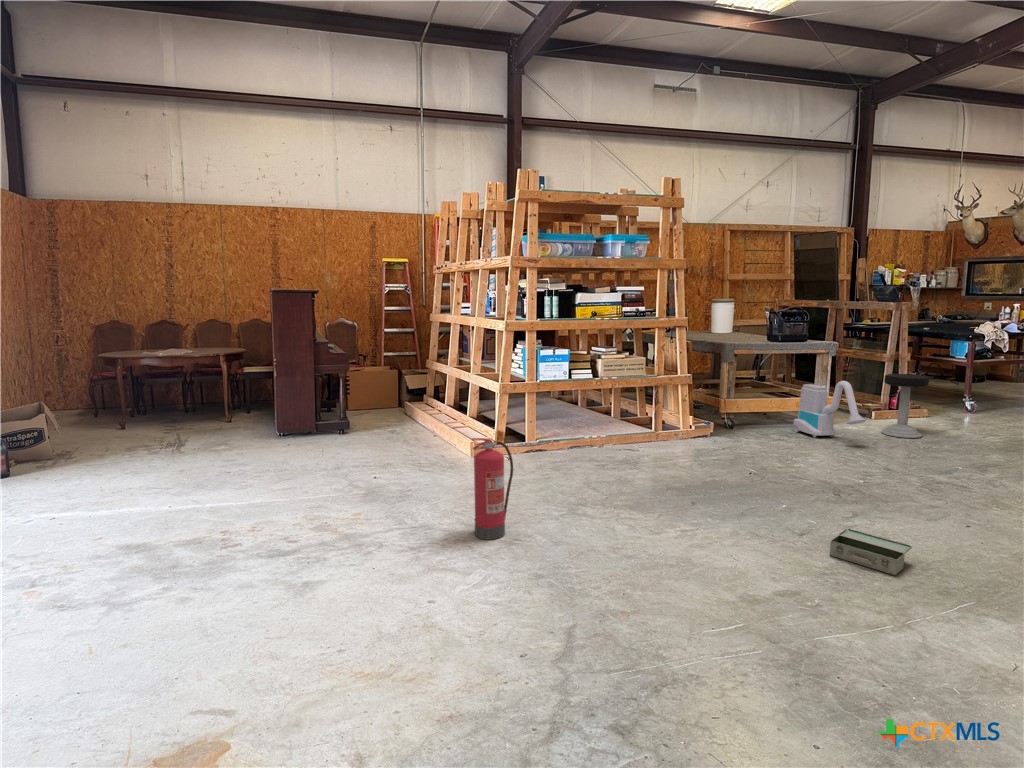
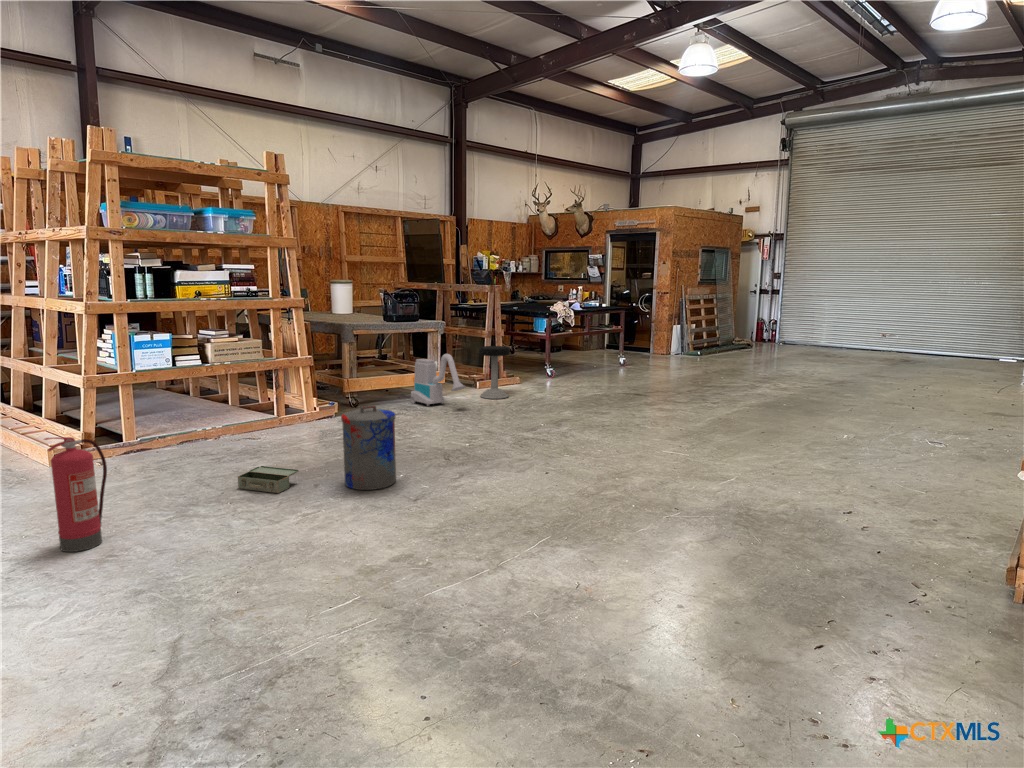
trash can: none [724,437,789,531] -> present [341,406,396,490]
toolbox: present [830,529,912,575] -> present [238,466,299,493]

